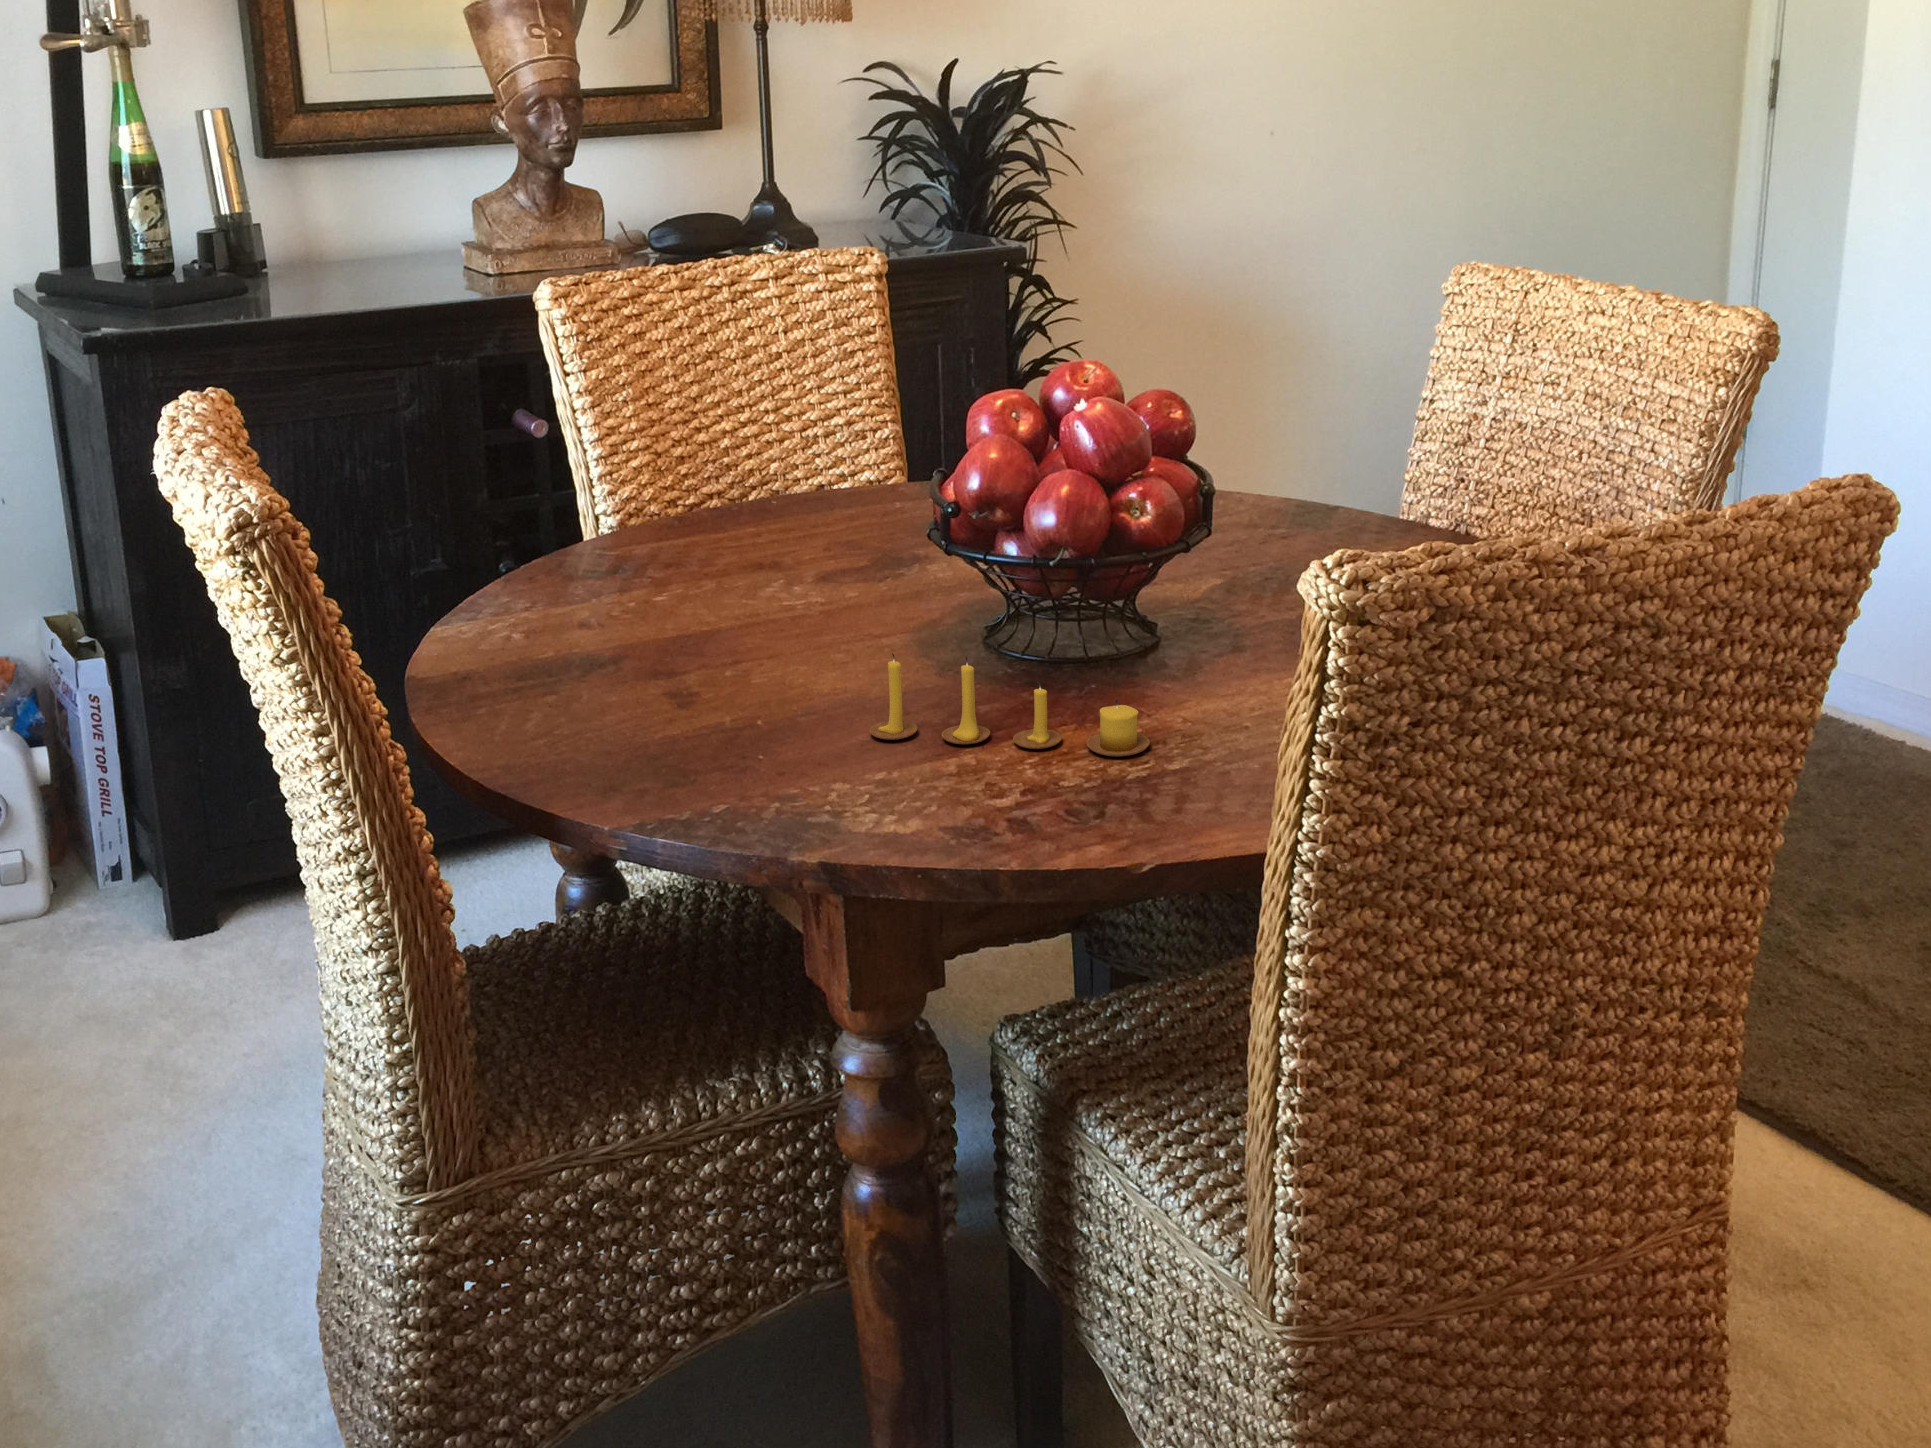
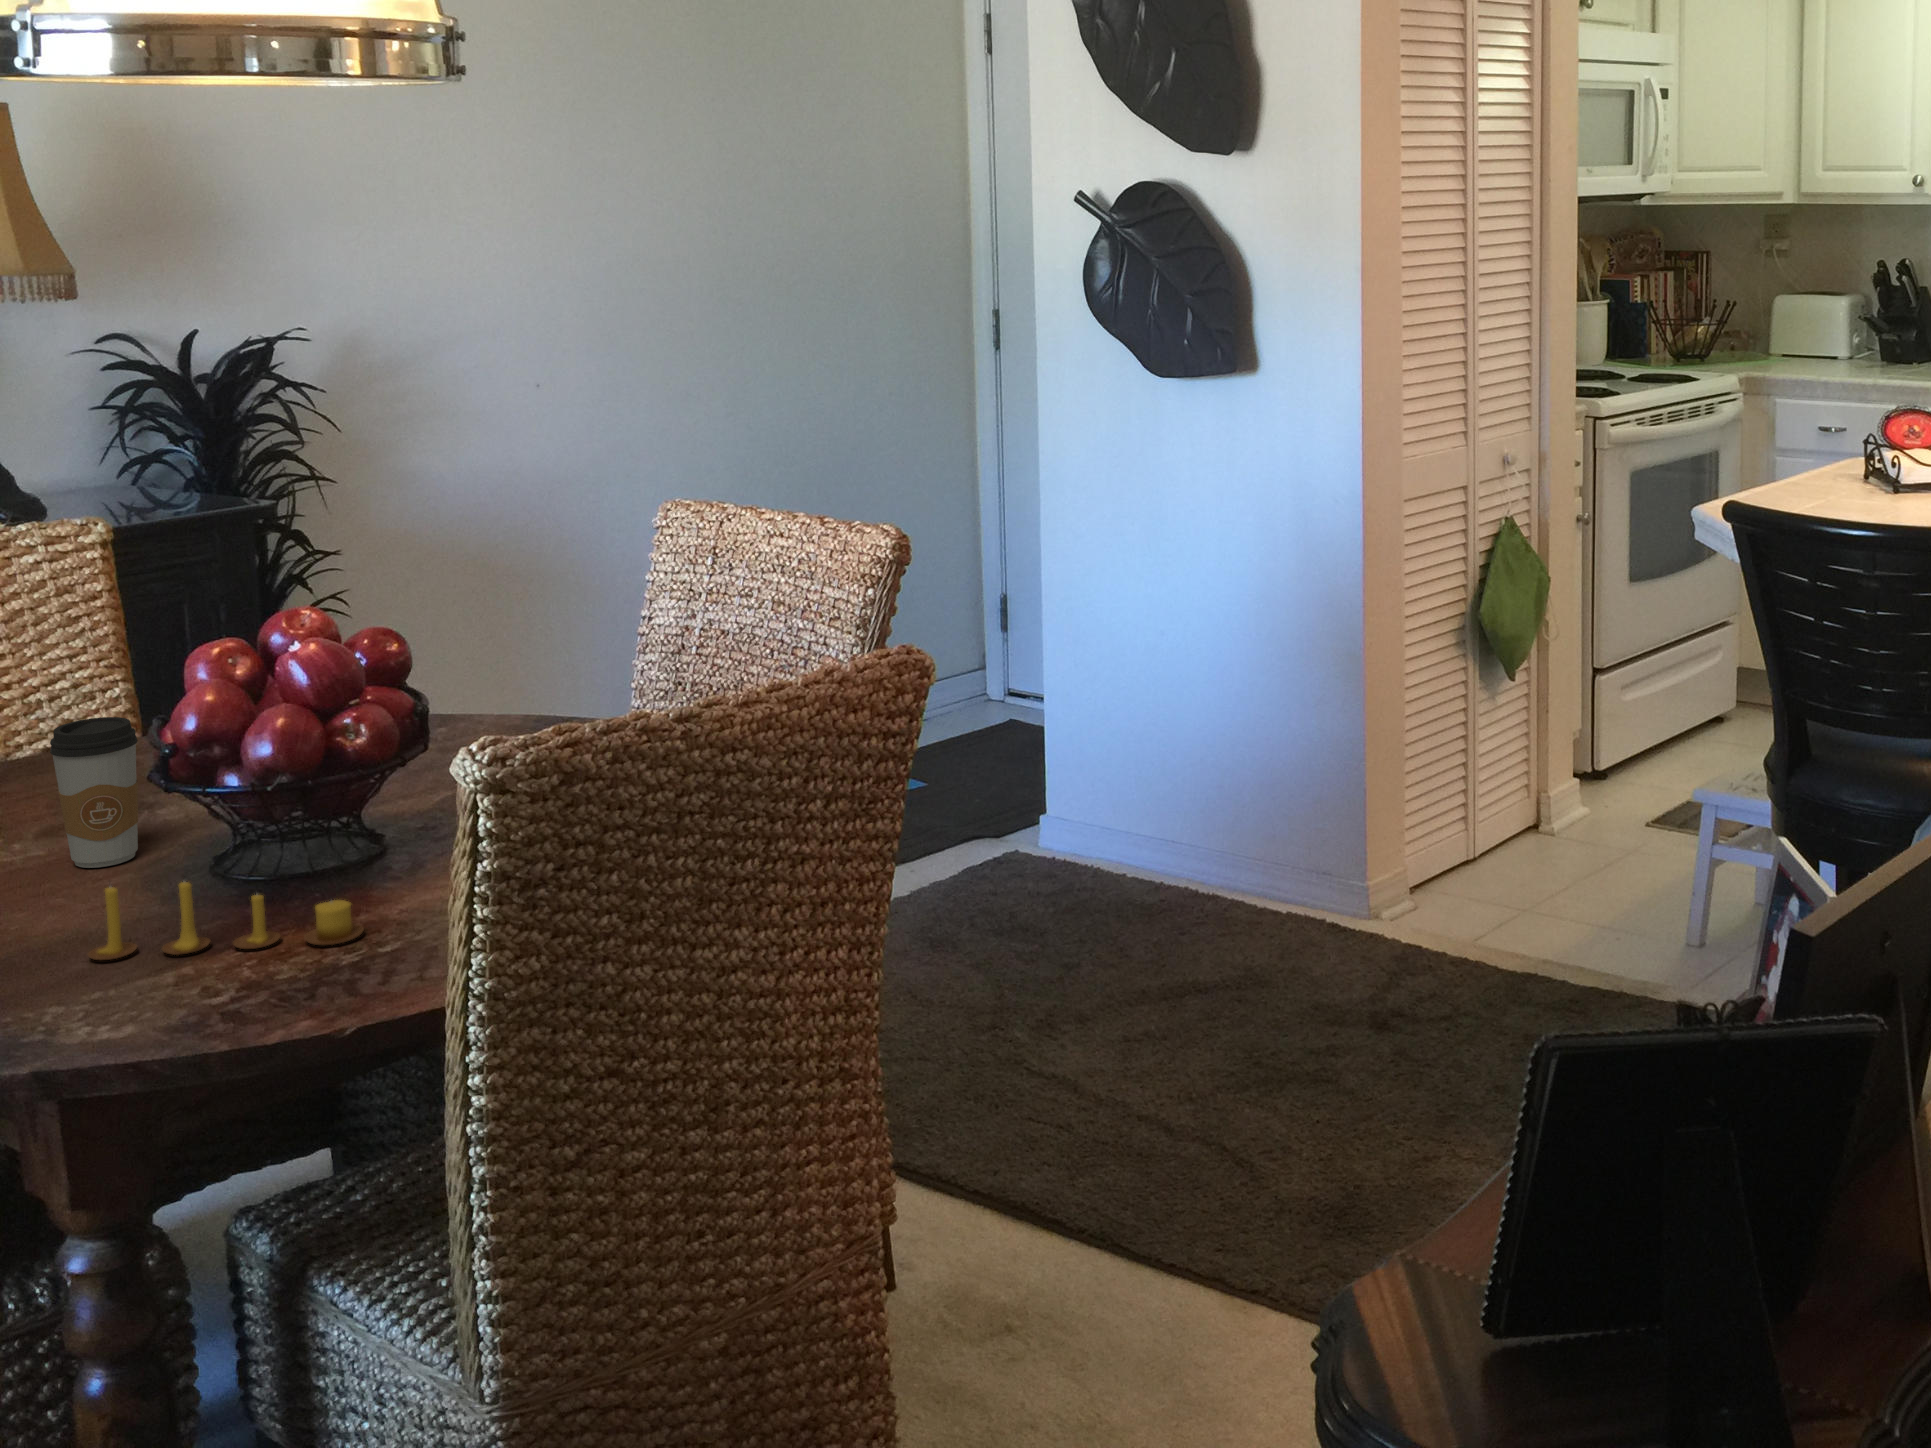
coffee cup: none [834,467,917,628] -> present [50,717,138,868]

